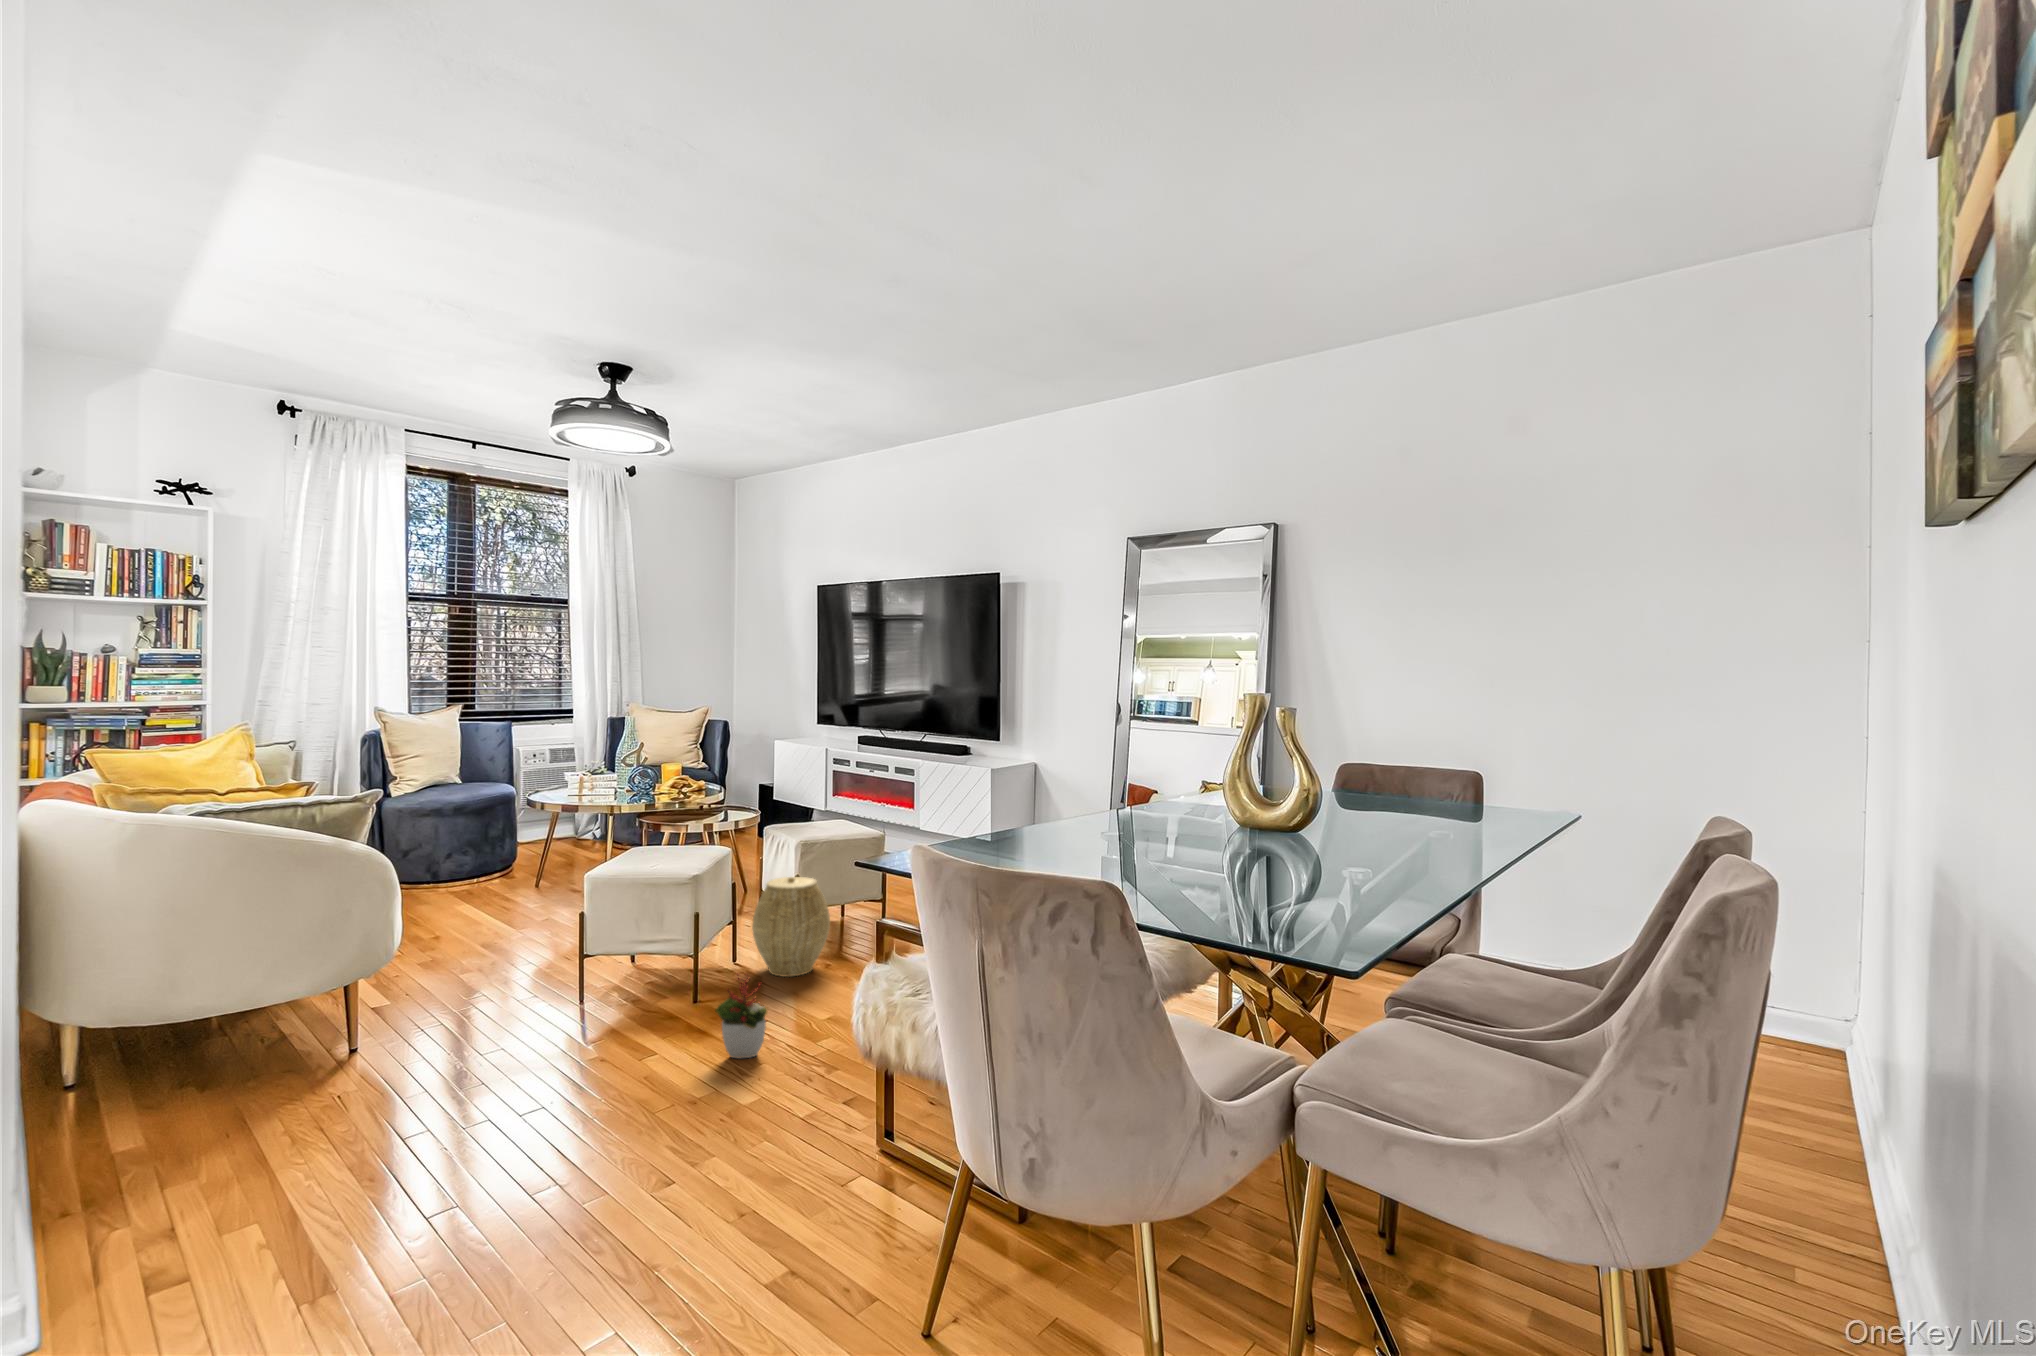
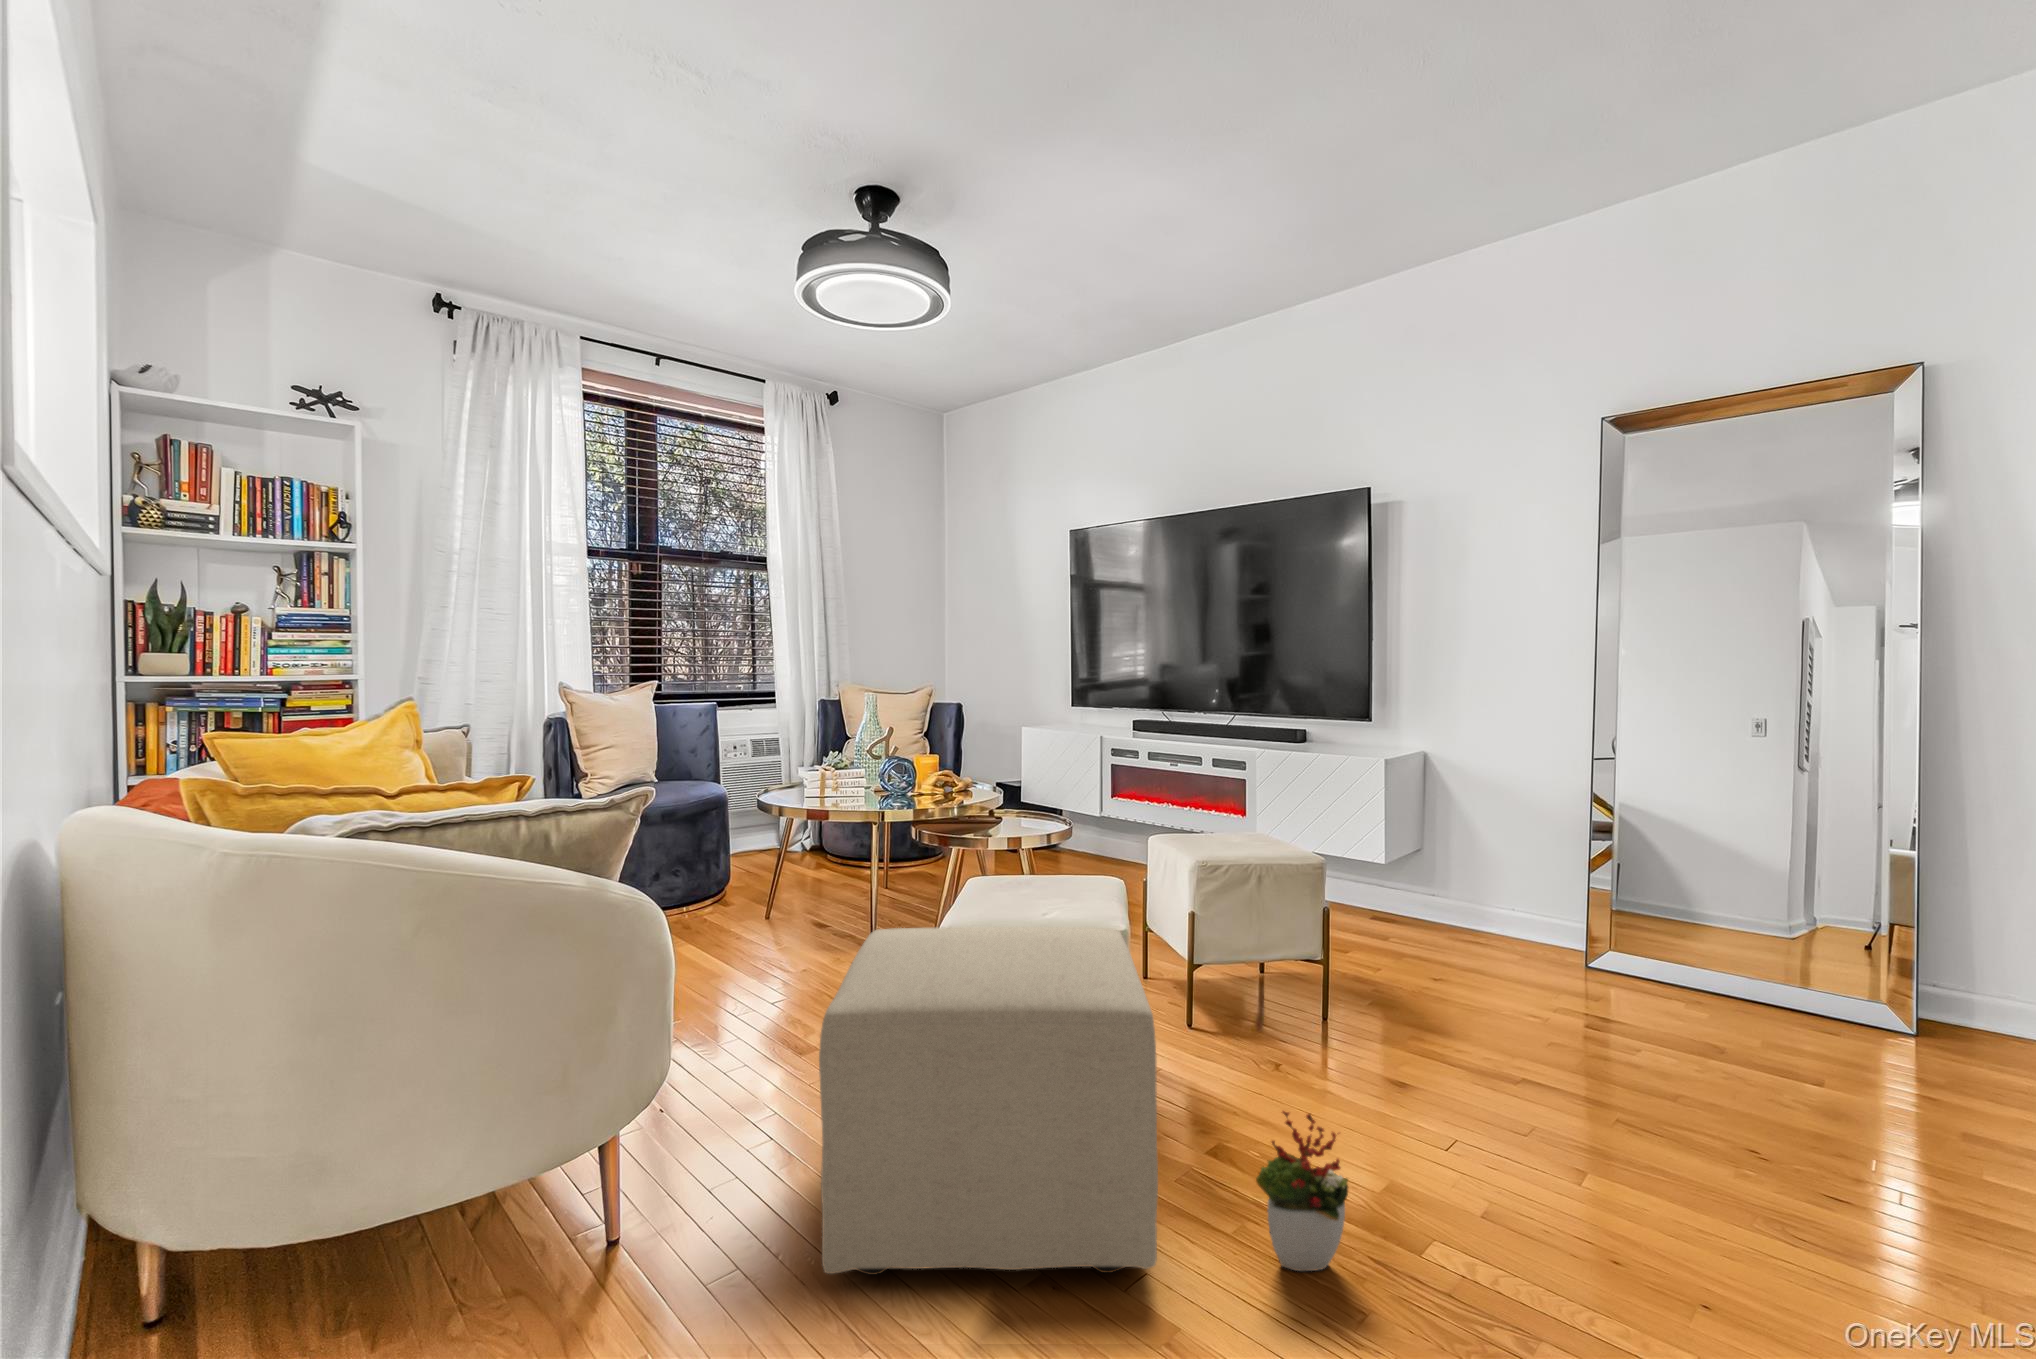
woven basket: present [752,877,830,977] -> none [1164,919,1285,1080]
ottoman: none [458,879,691,1066] -> present [819,927,1158,1275]

